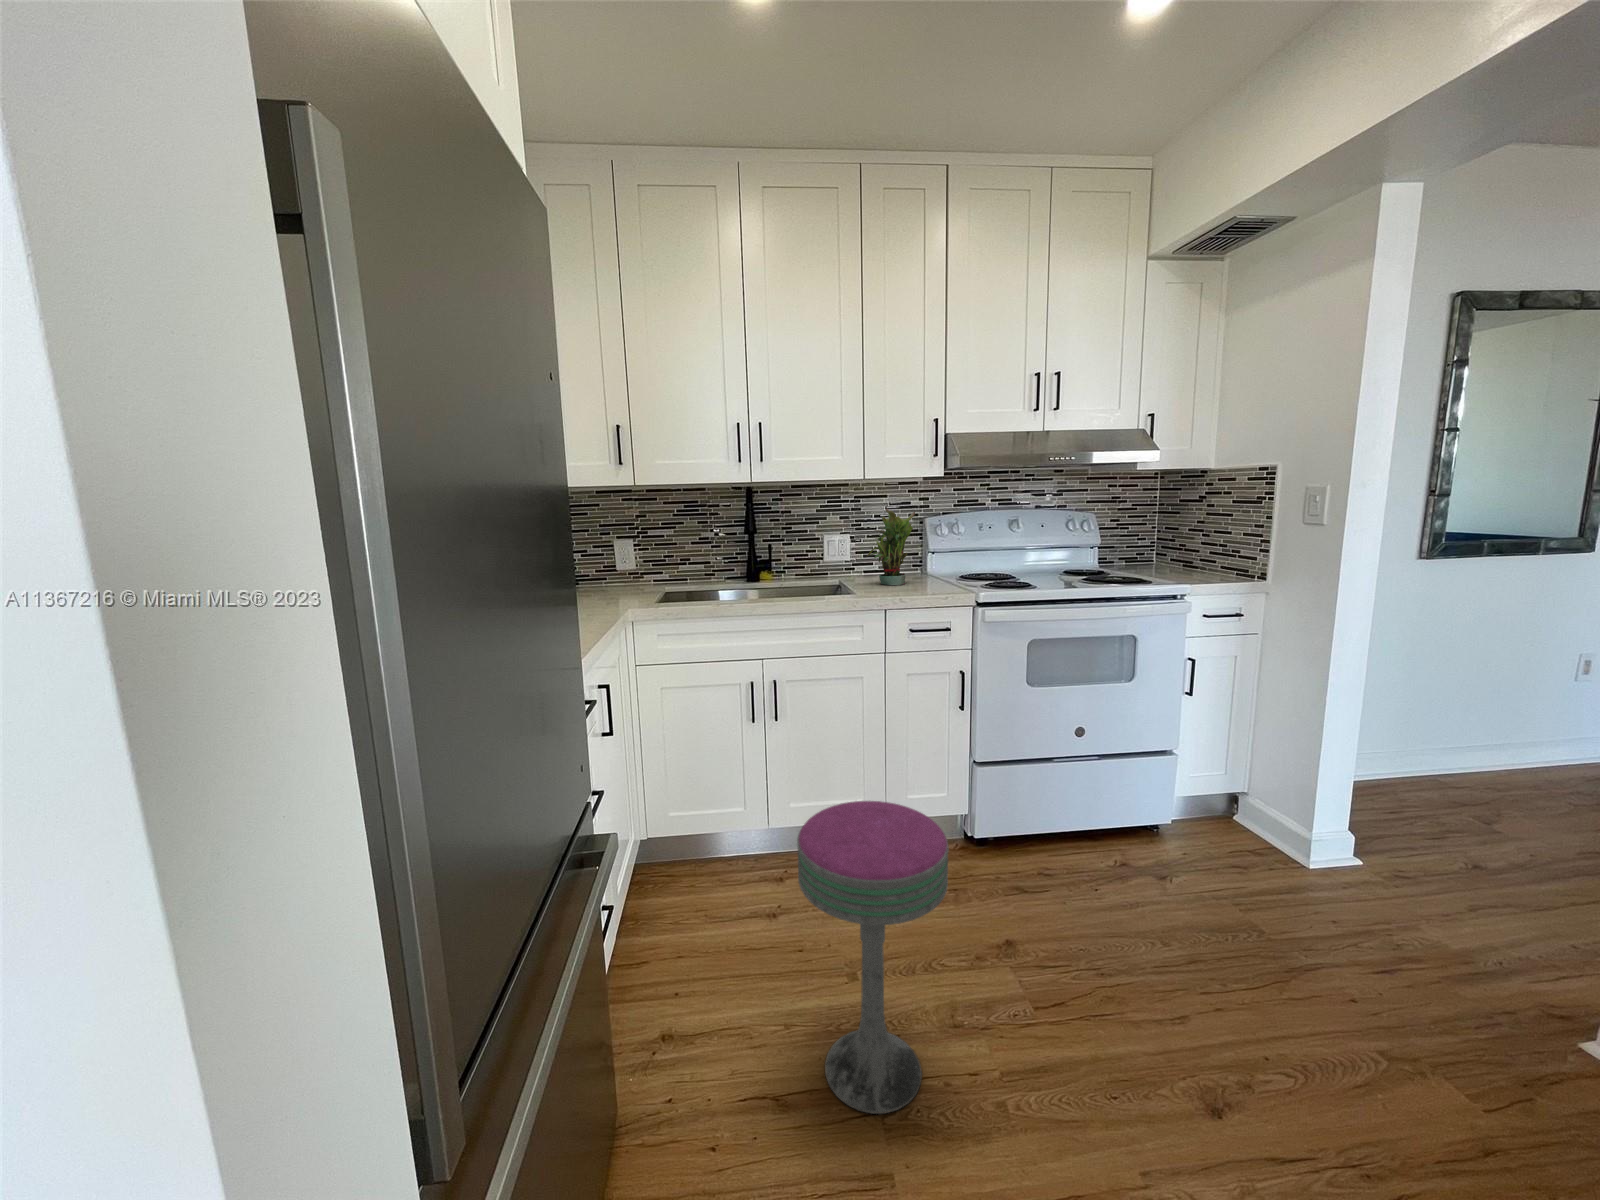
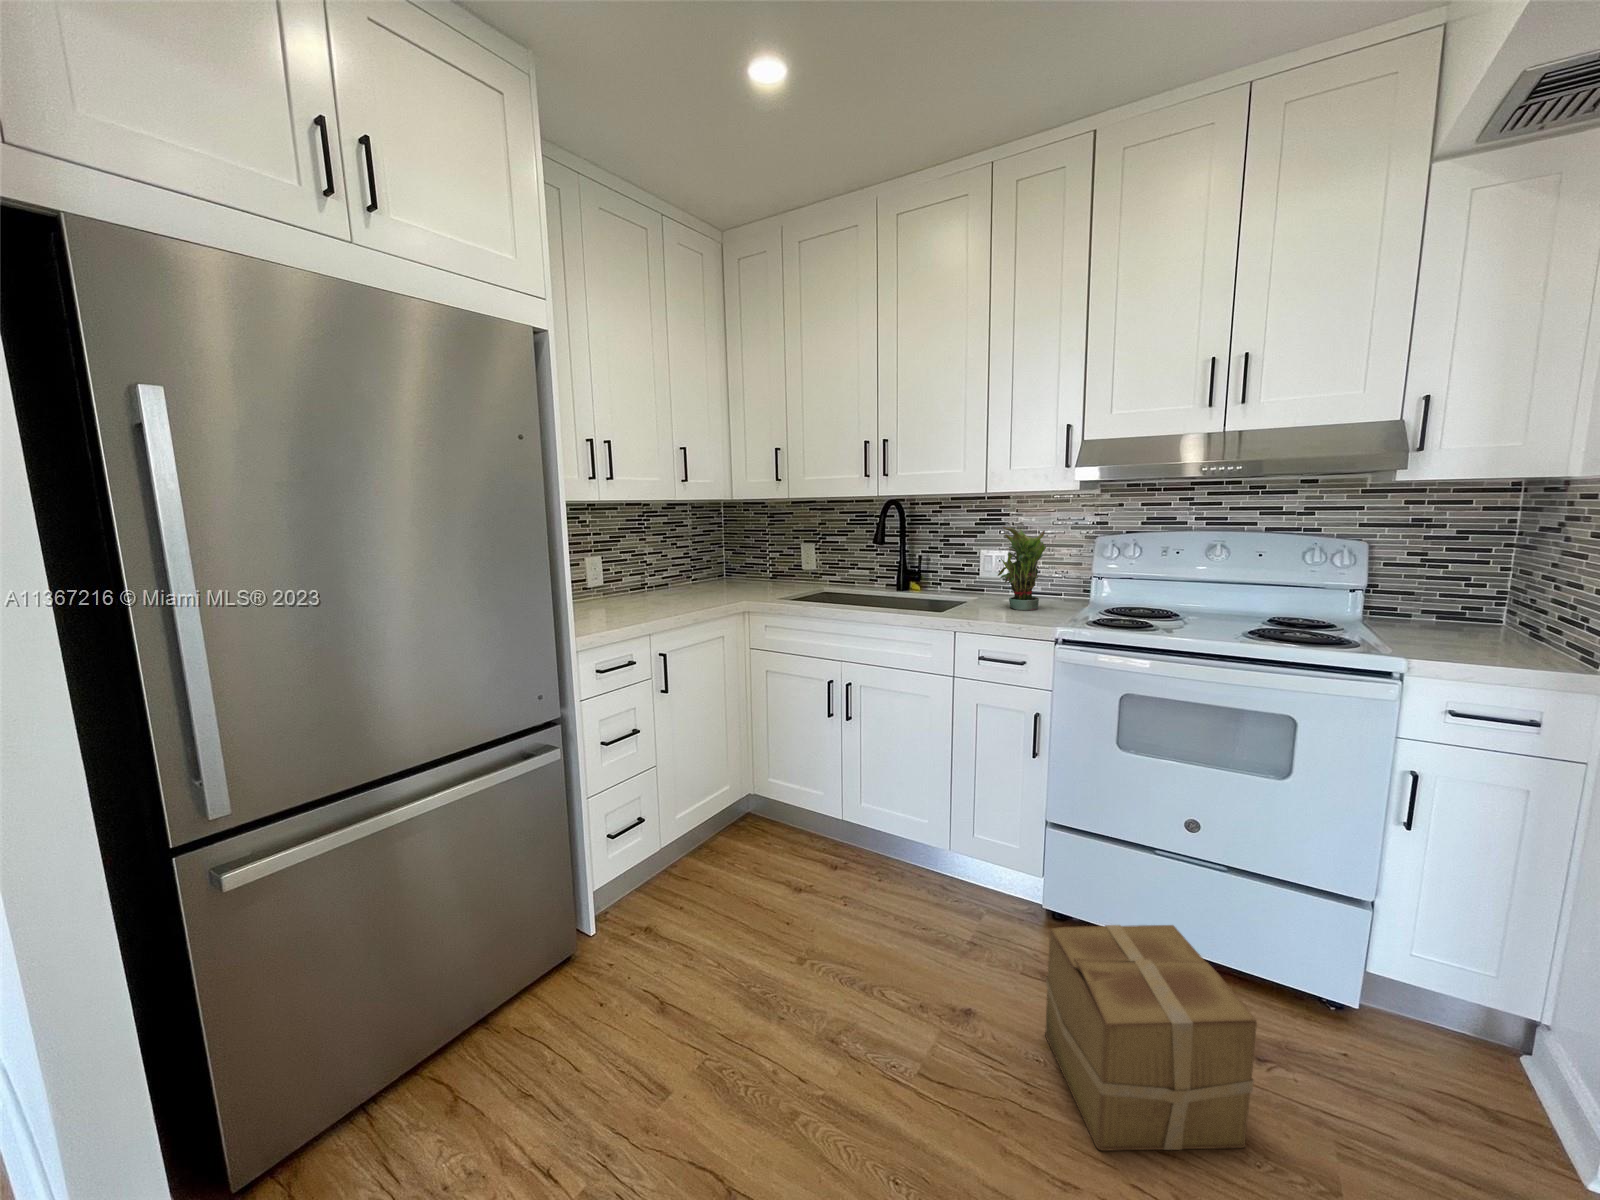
bar stool: present [797,801,949,1114] -> none [664,790,797,1063]
cardboard box: none [1066,805,1227,986] -> present [1045,925,1257,1151]

